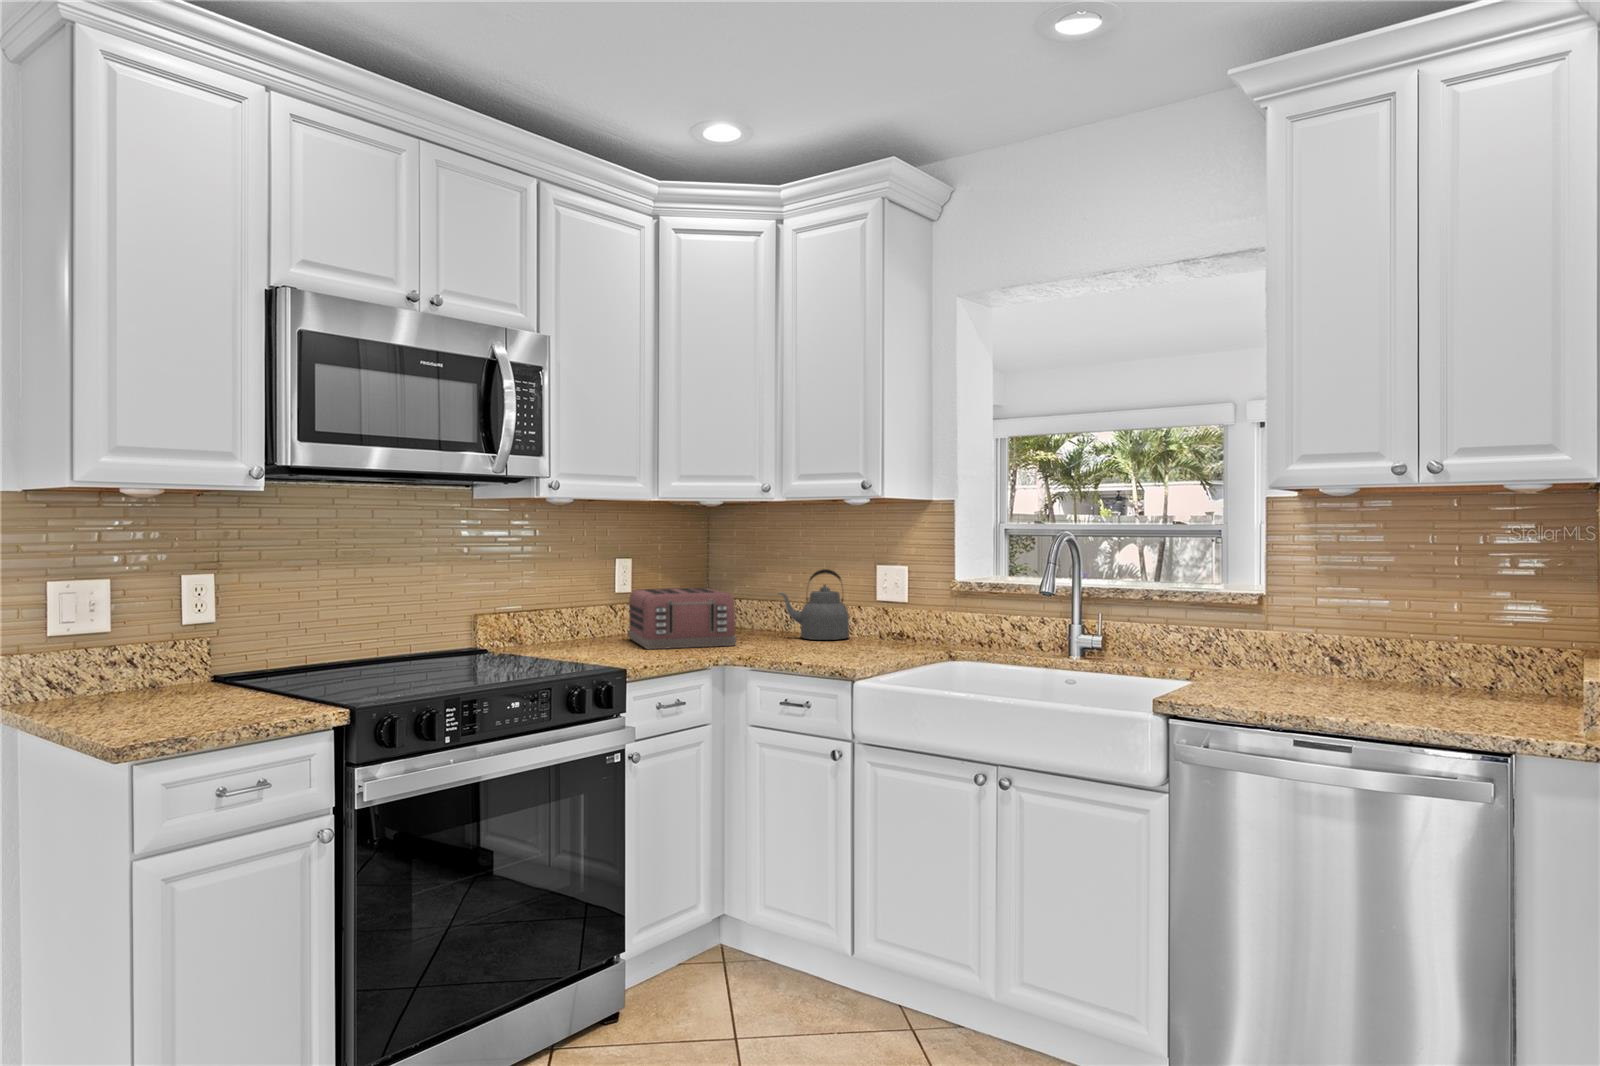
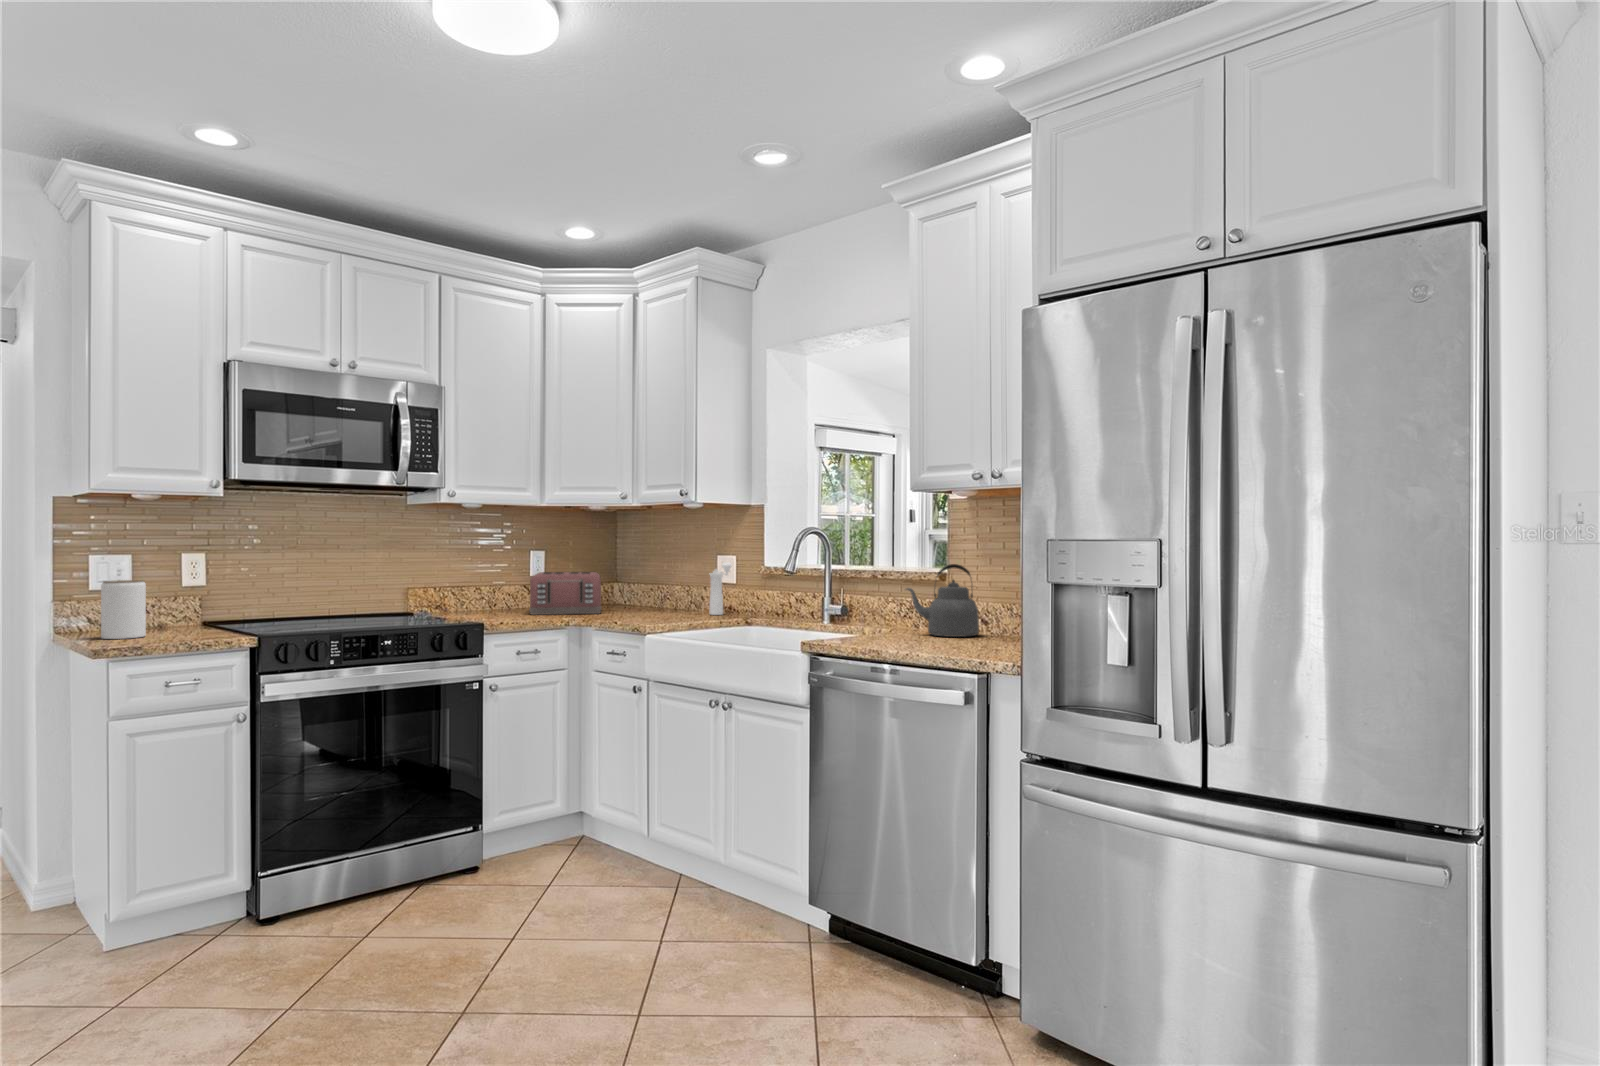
kettle: present [779,569,849,640] -> present [906,564,979,637]
pepper mill: none [882,575,902,646] -> present [709,562,732,615]
jar: none [93,622,163,718] -> present [101,580,146,639]

